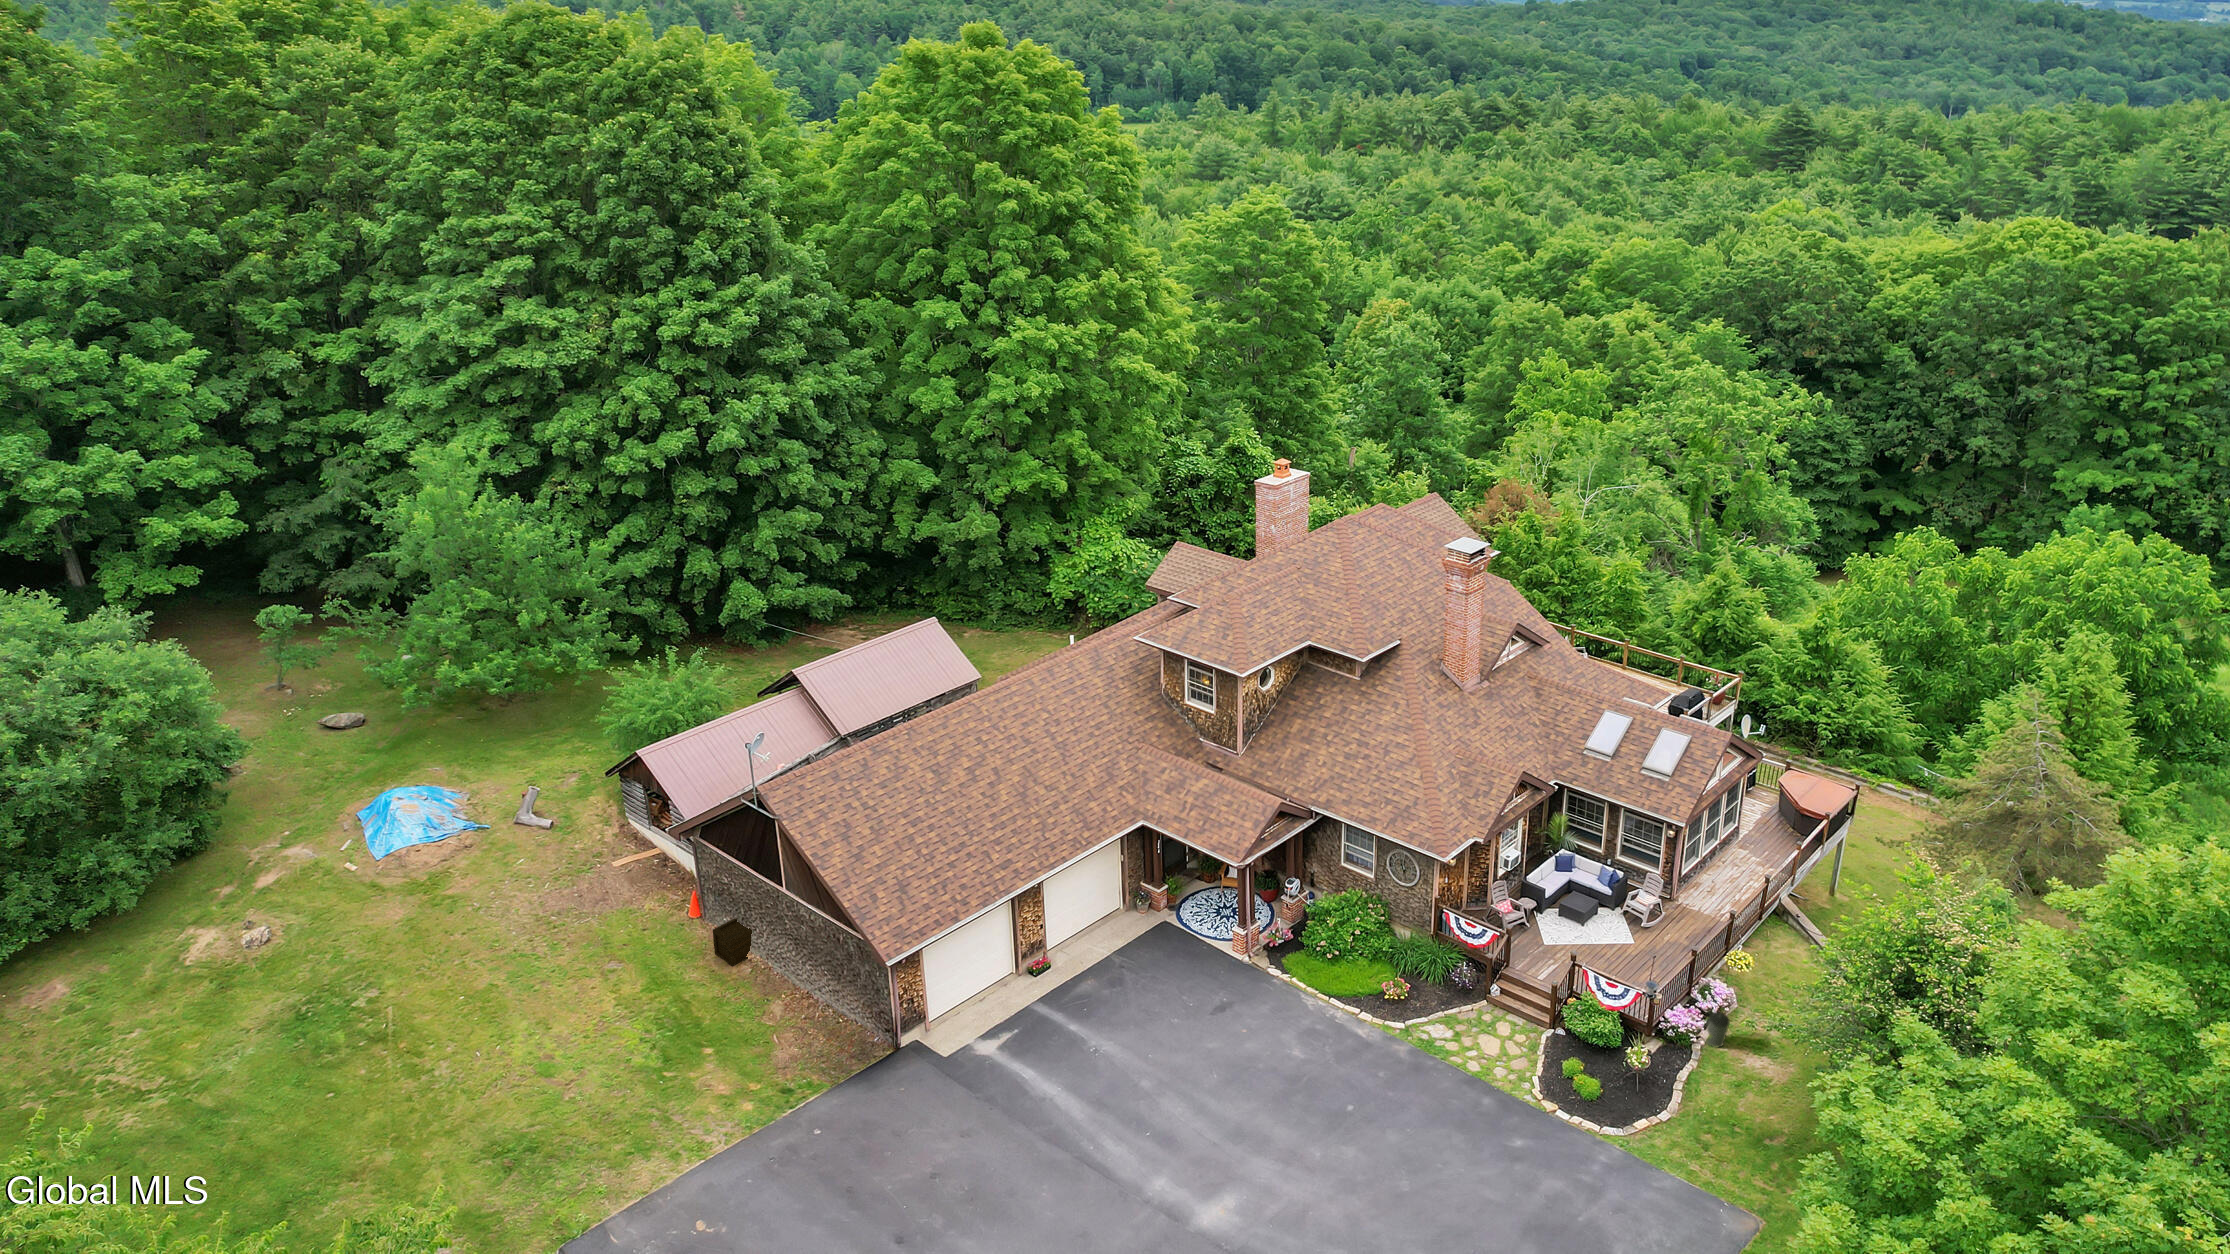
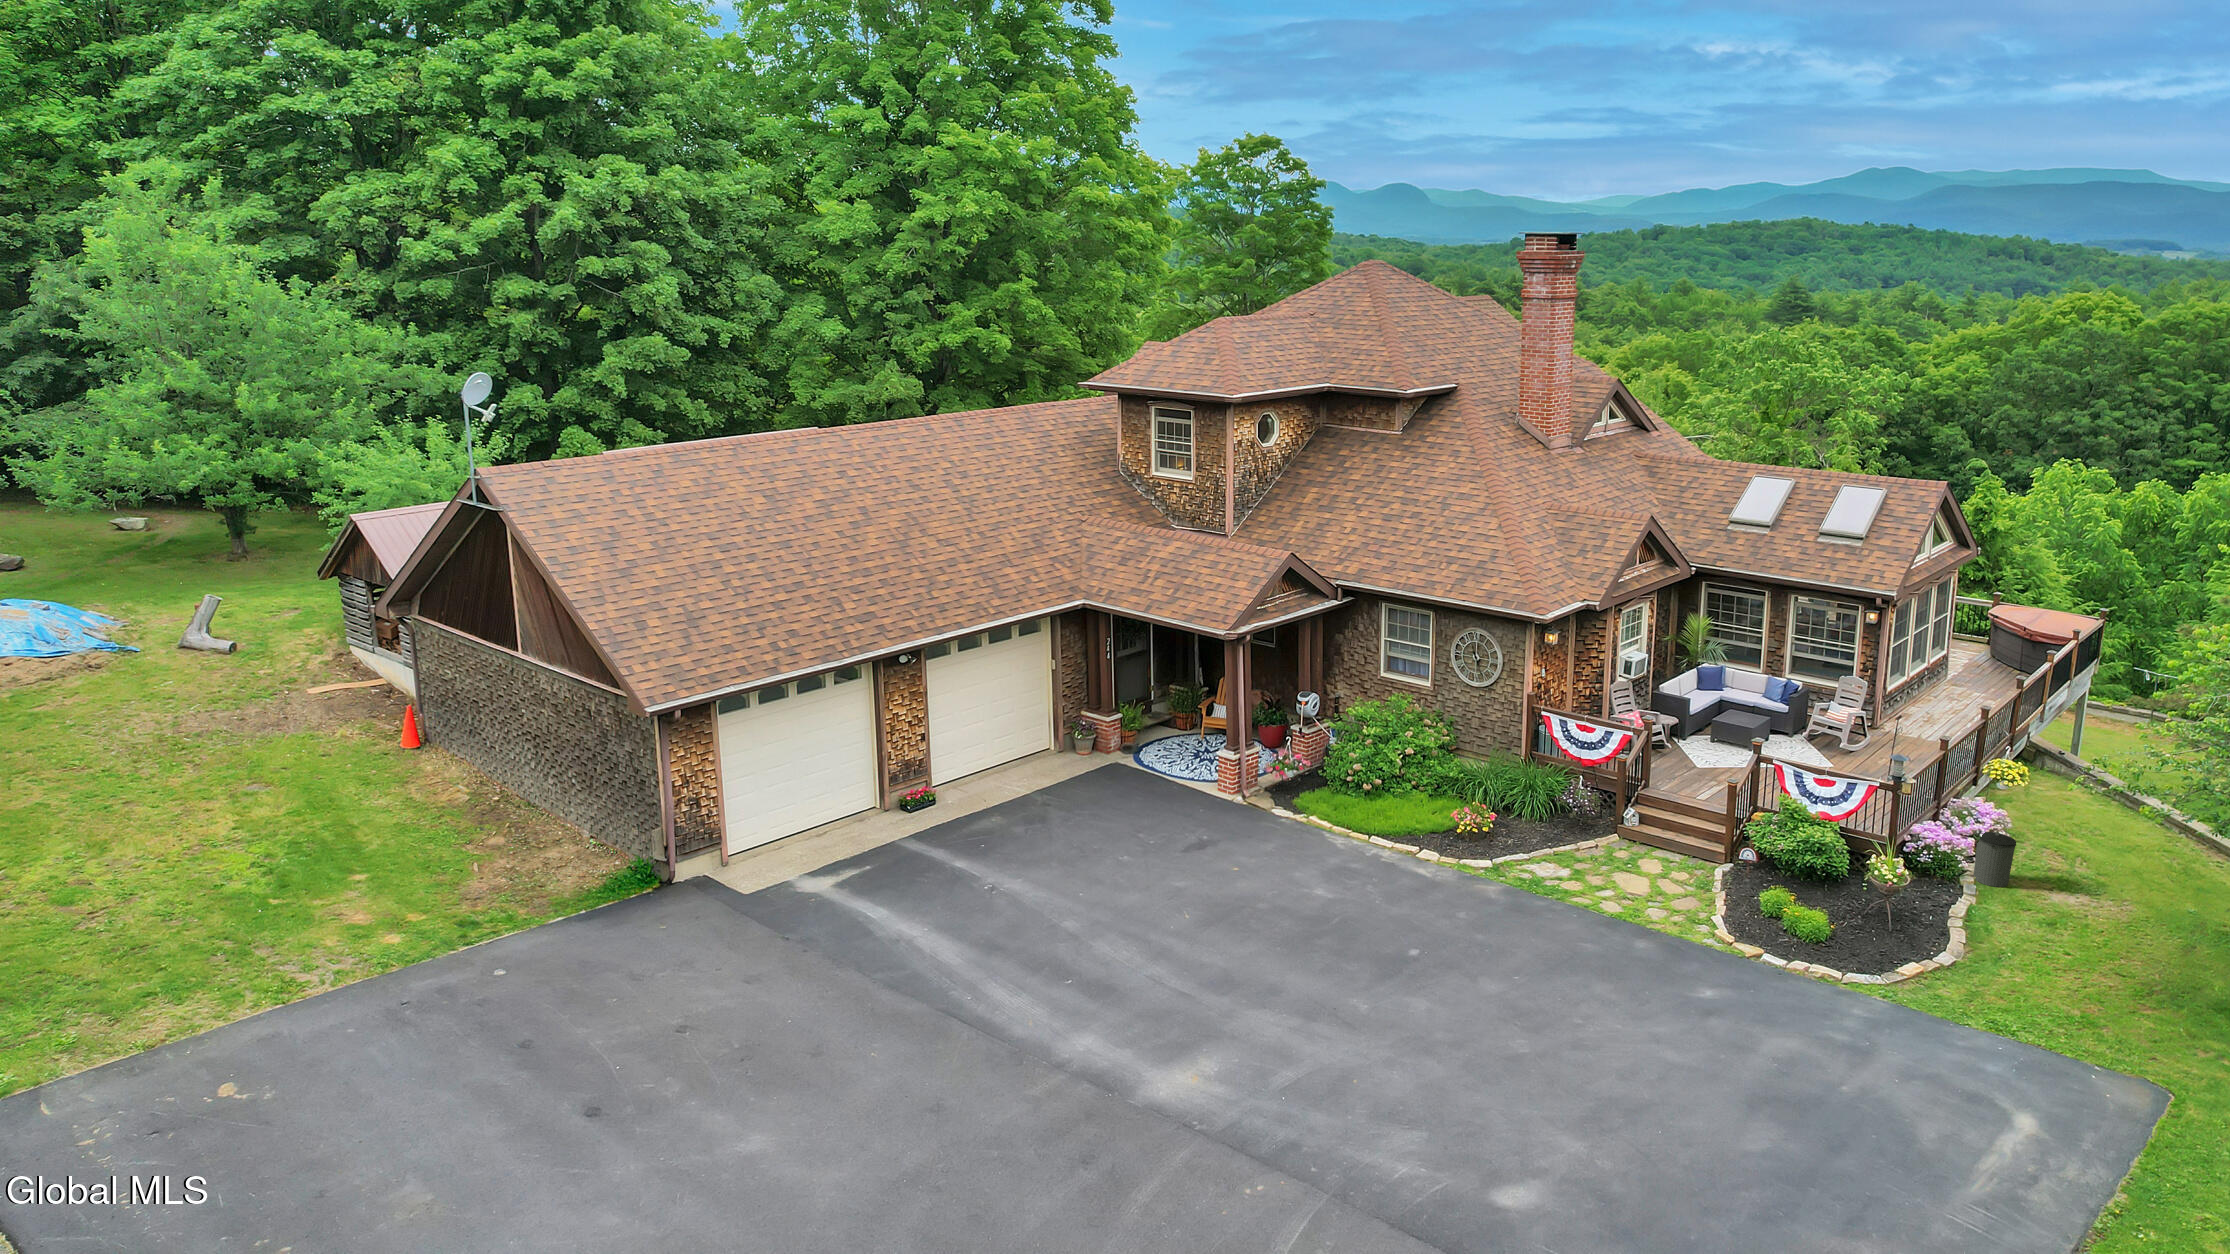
wooden crate: present [713,918,752,966] -> none [420,738,493,803]

